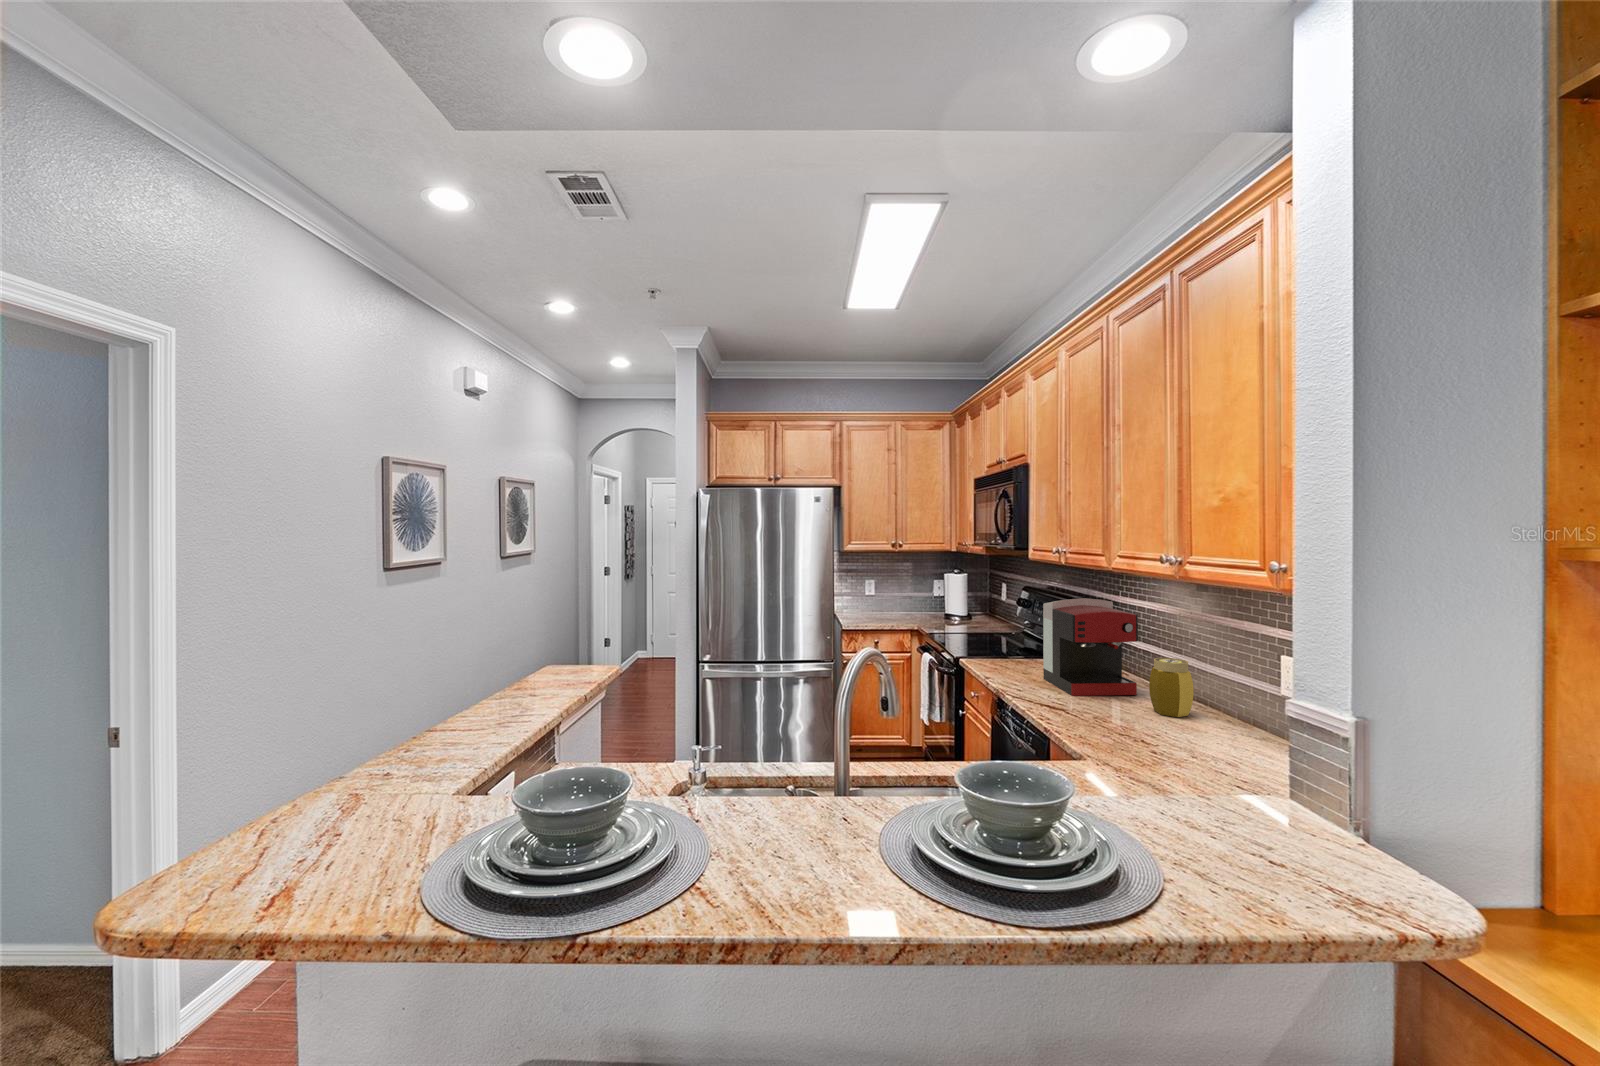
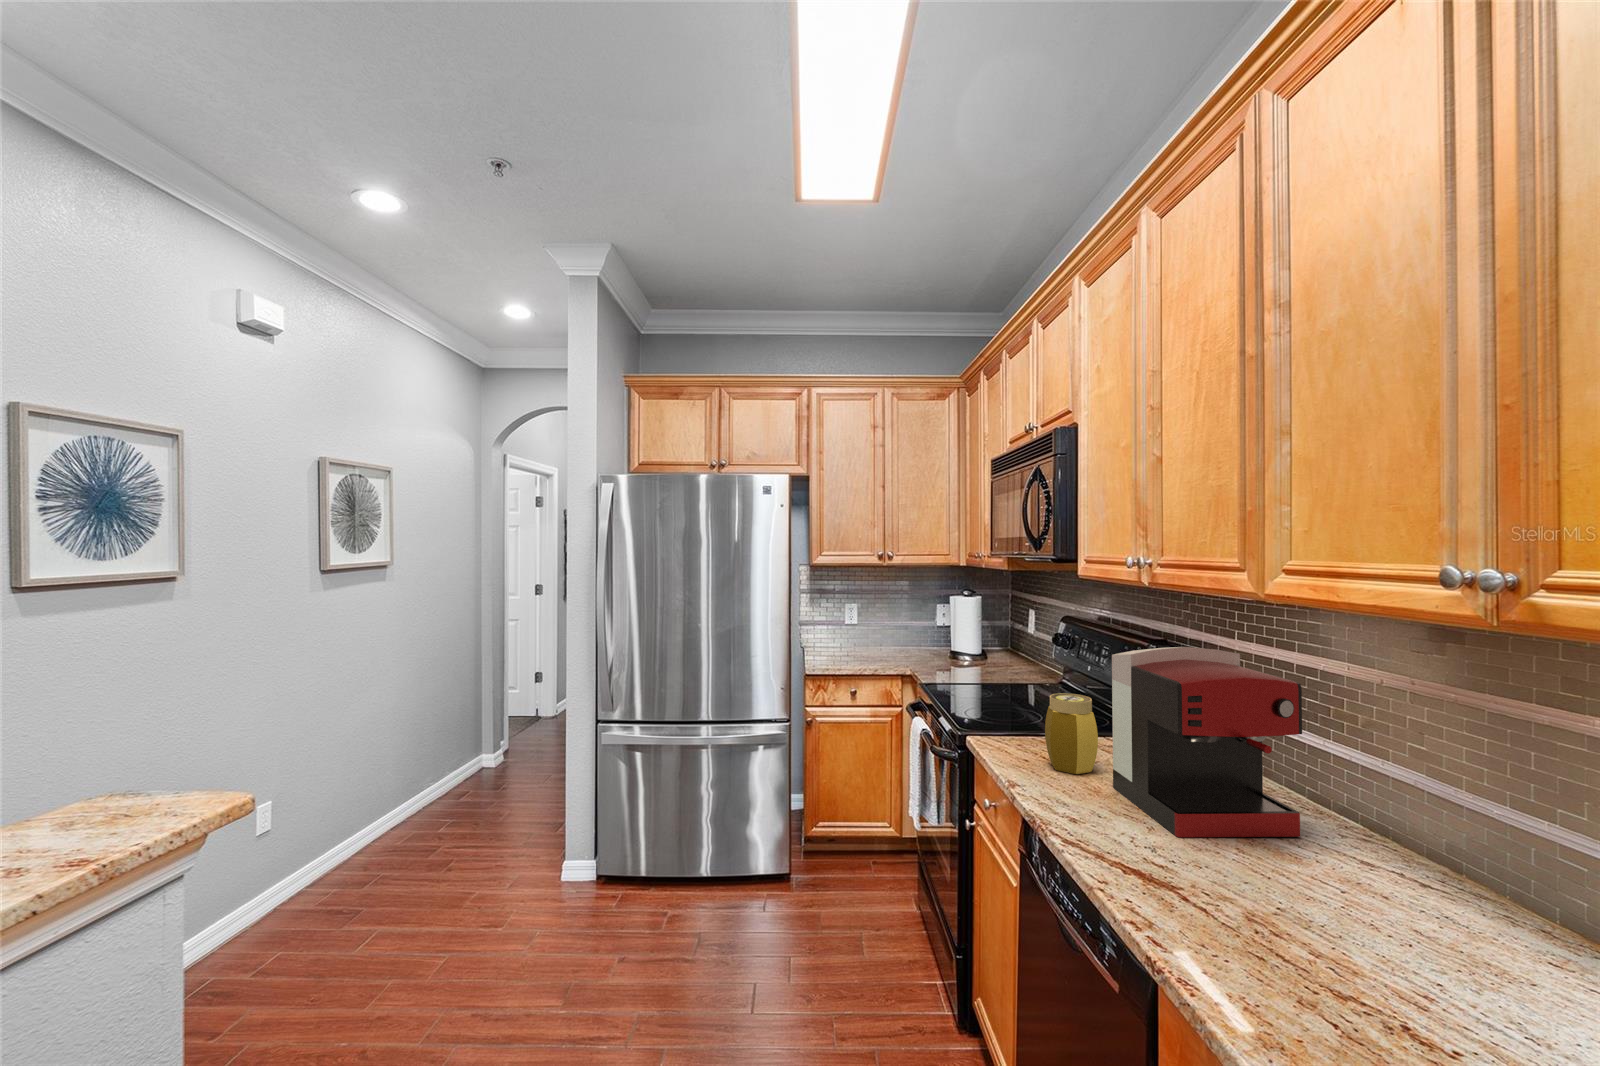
jar: present [1149,658,1194,717] -> present [1045,693,1098,774]

